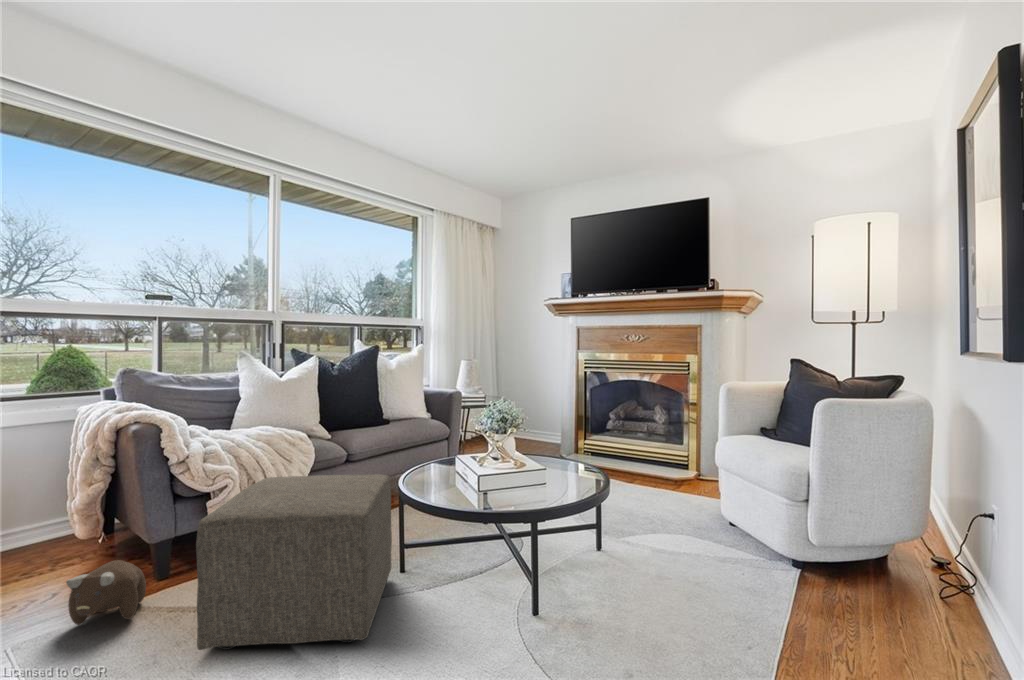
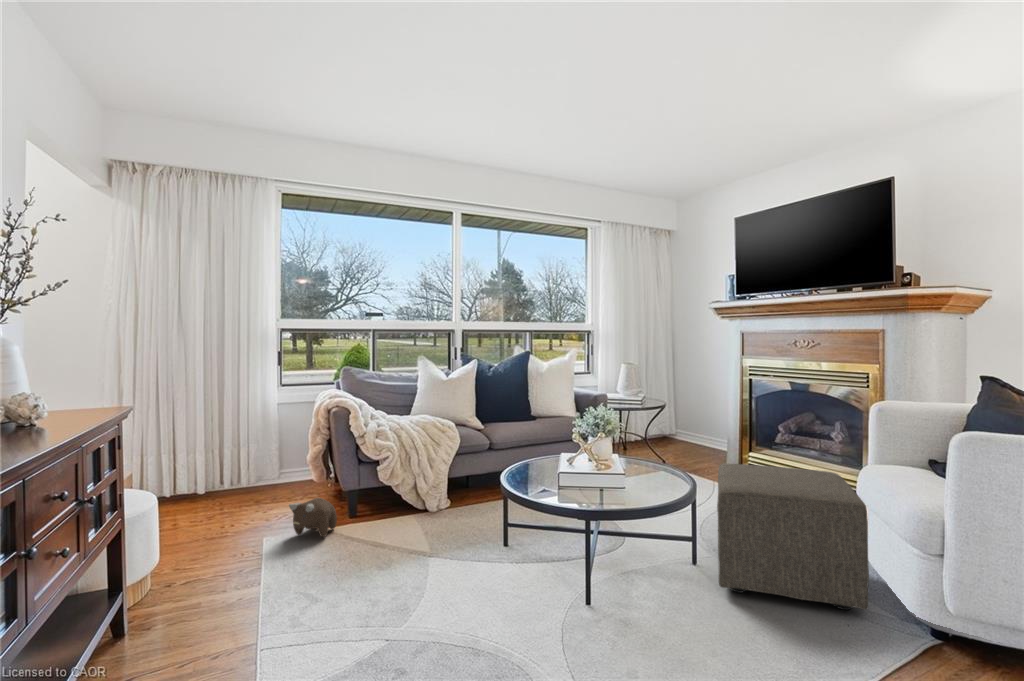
ottoman: present [196,474,392,650] -> present [717,463,869,610]

